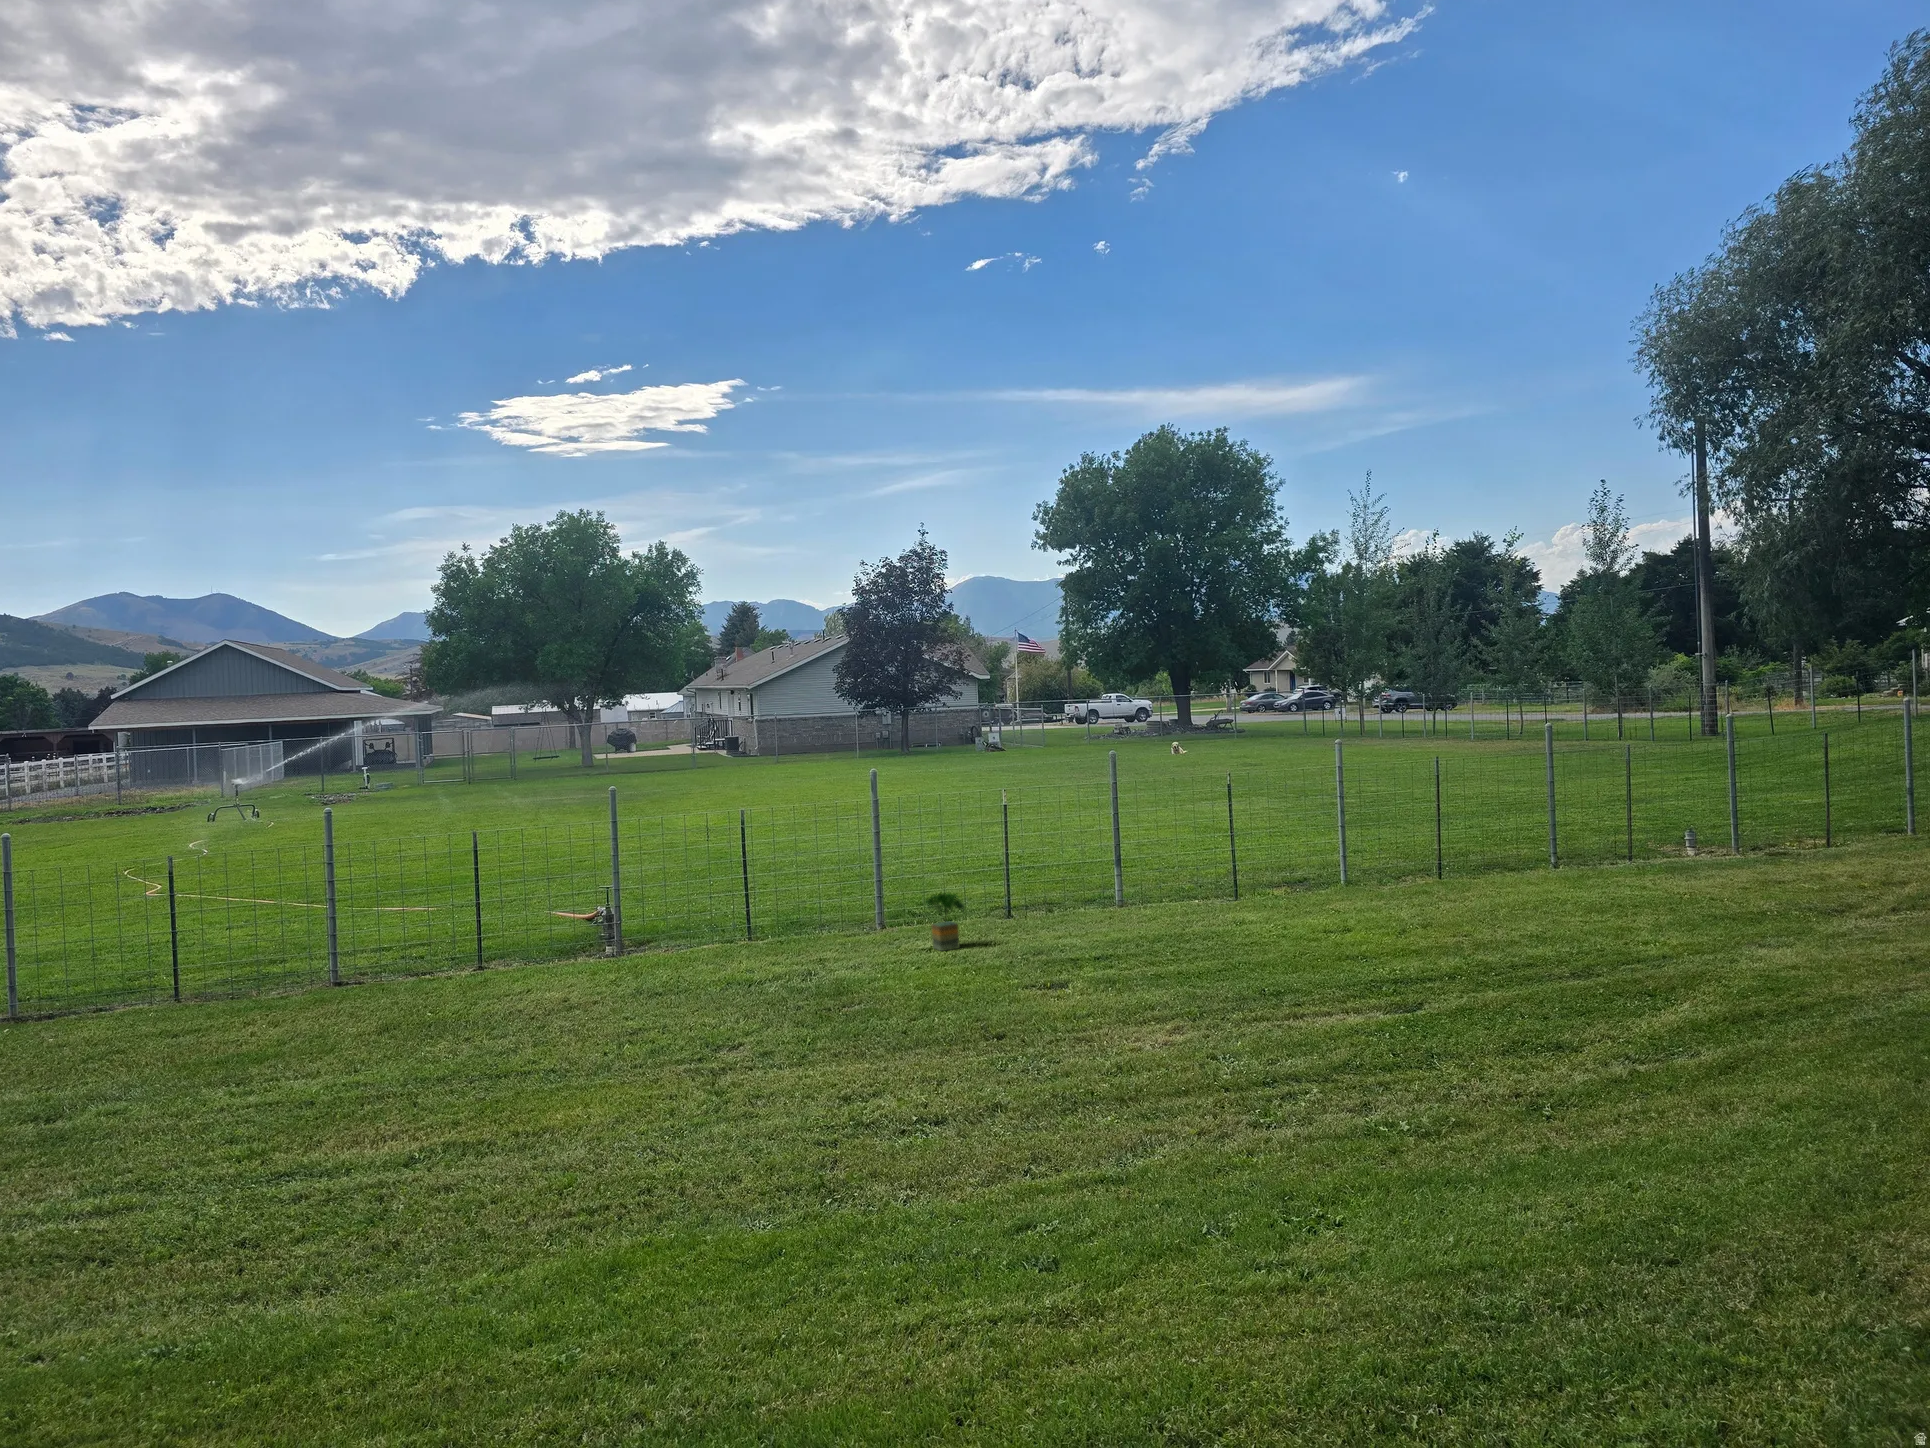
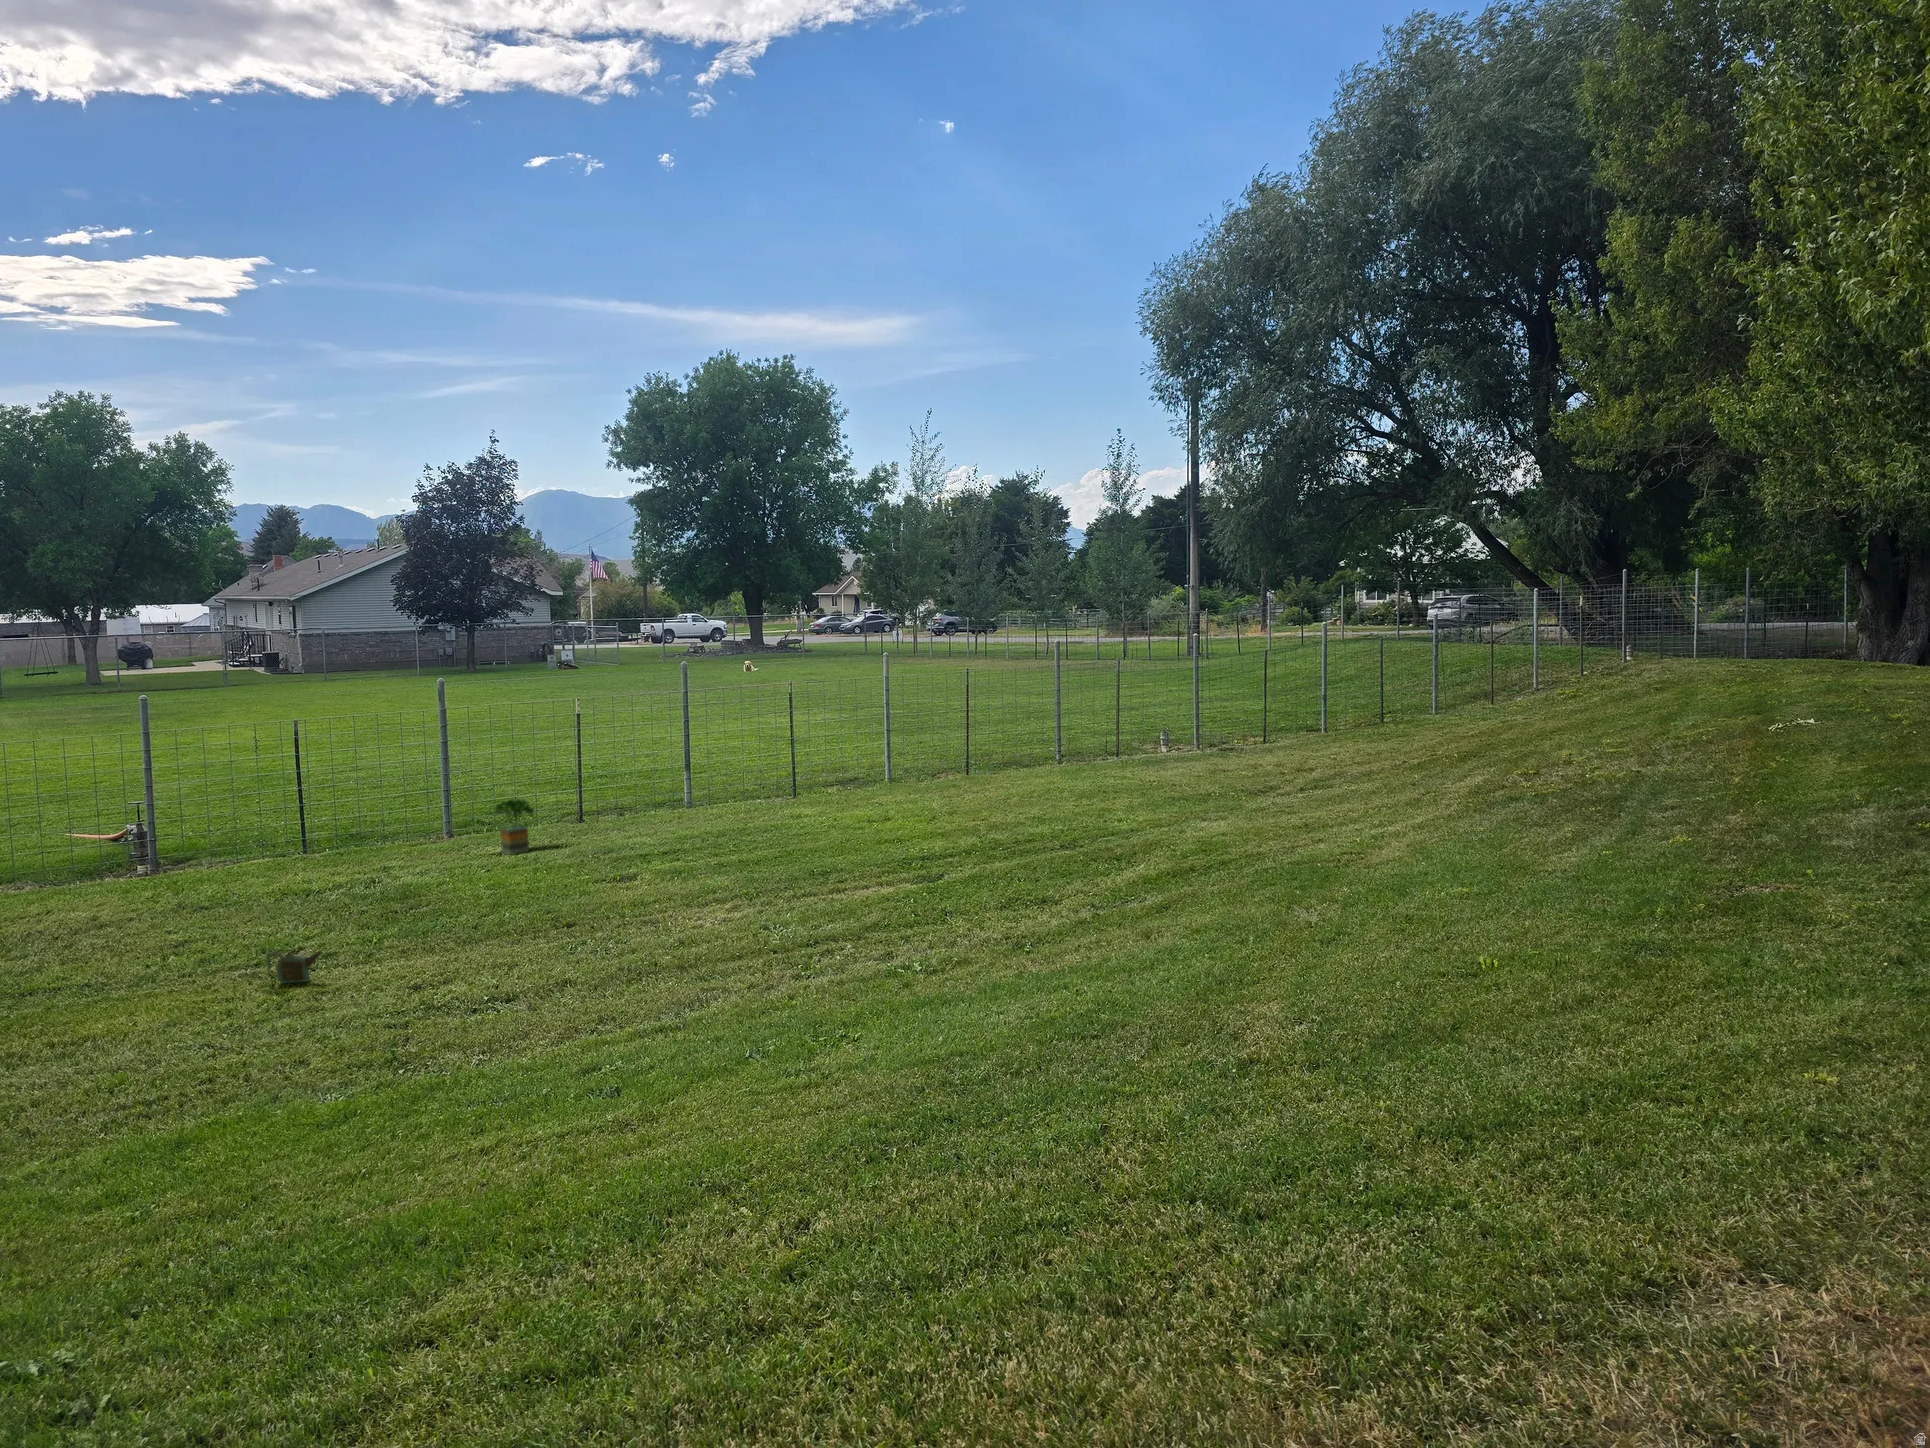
watering can: none [706,1051,758,1085] -> present [266,951,322,983]

